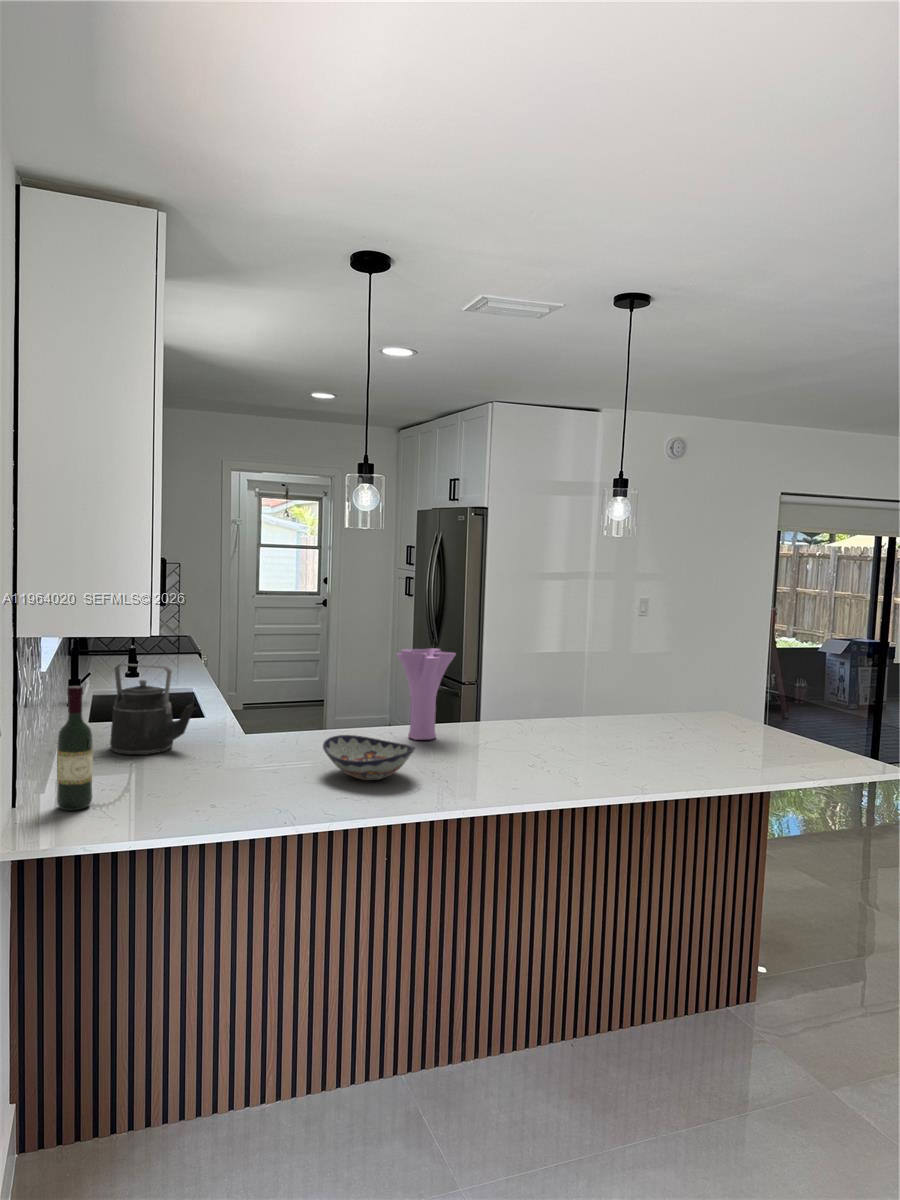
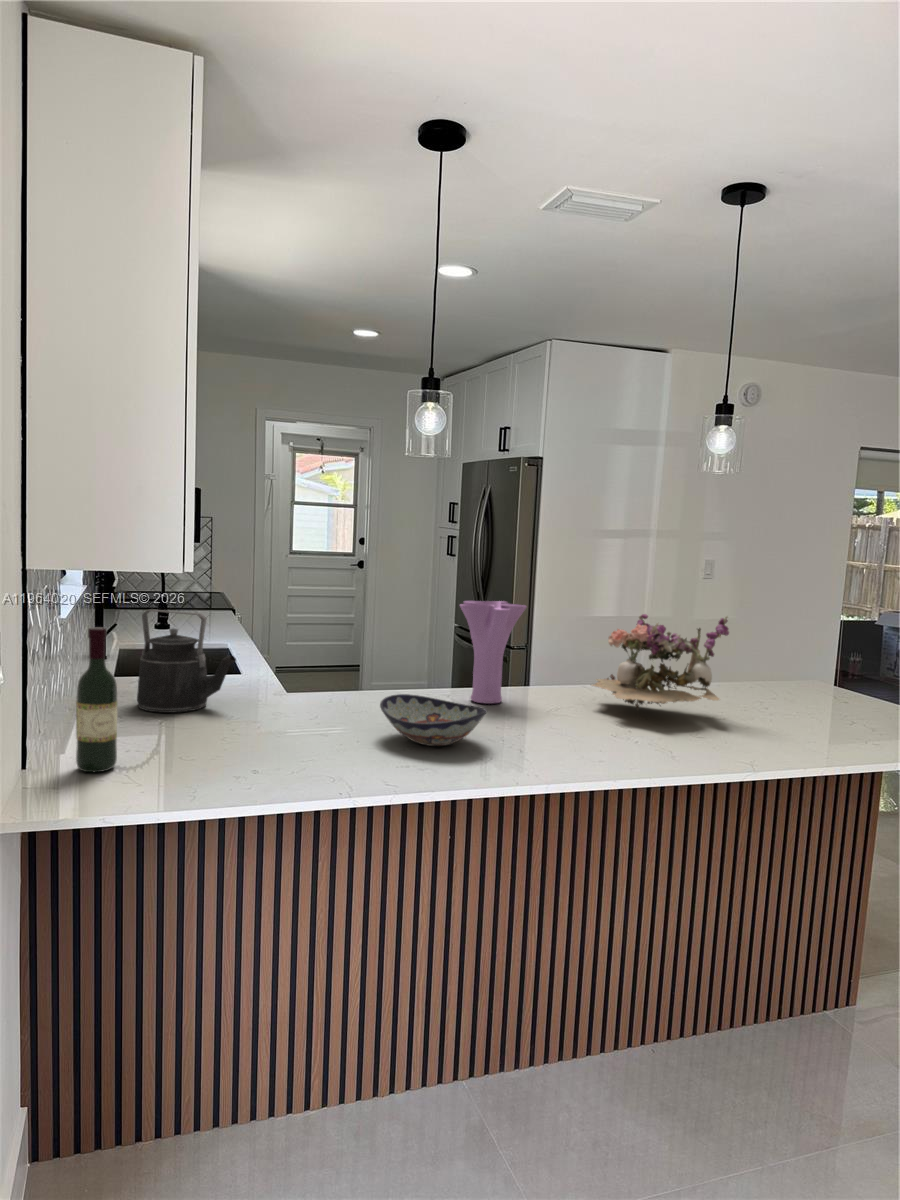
flower arrangement: none [513,659,630,743] -> present [592,614,729,709]

